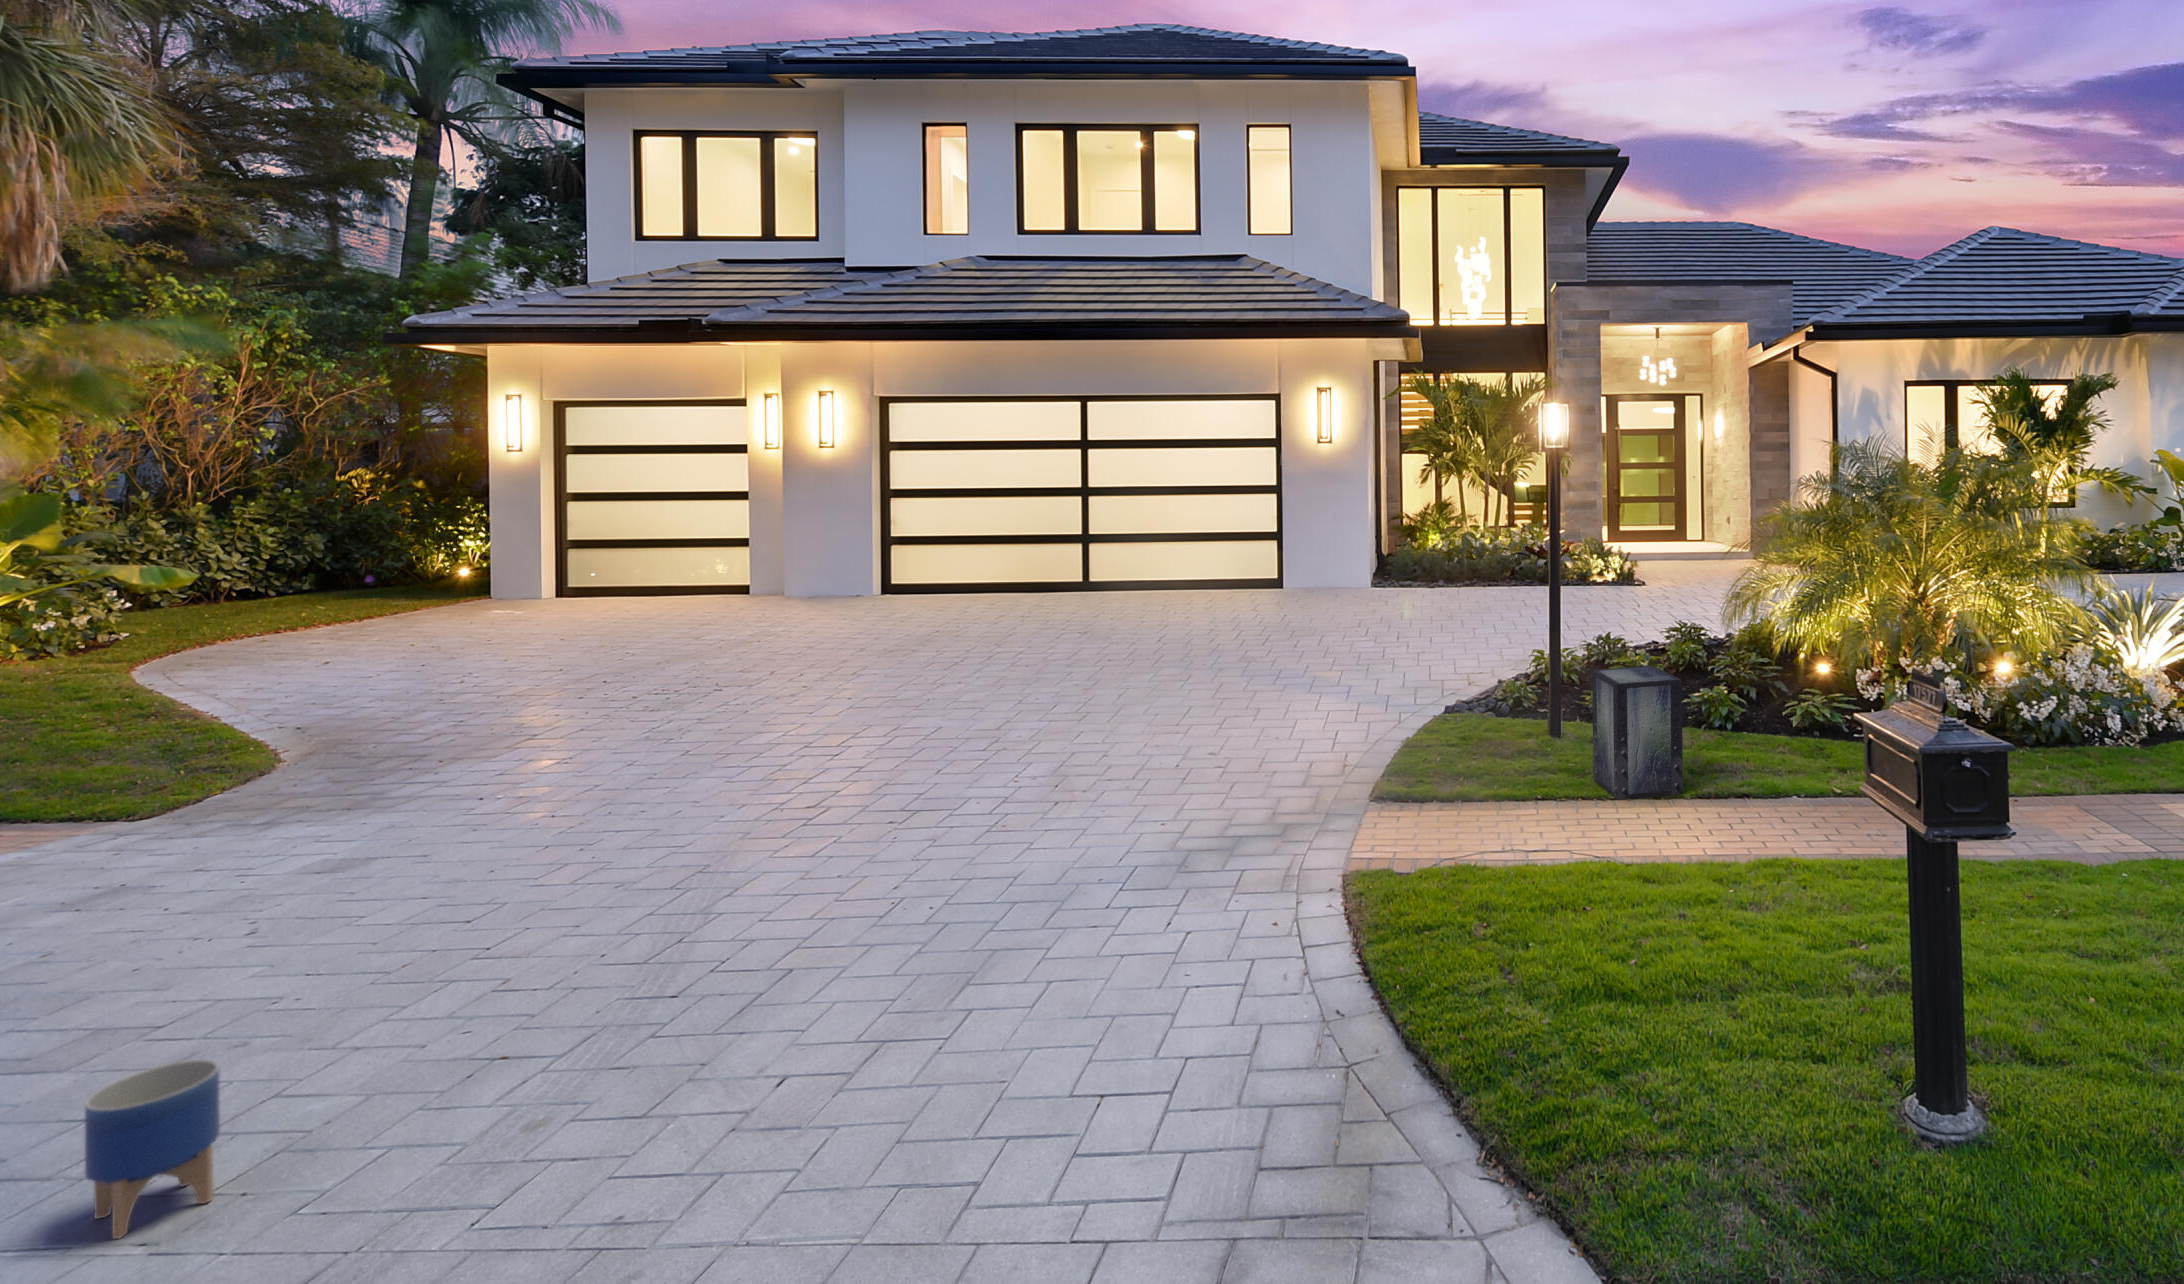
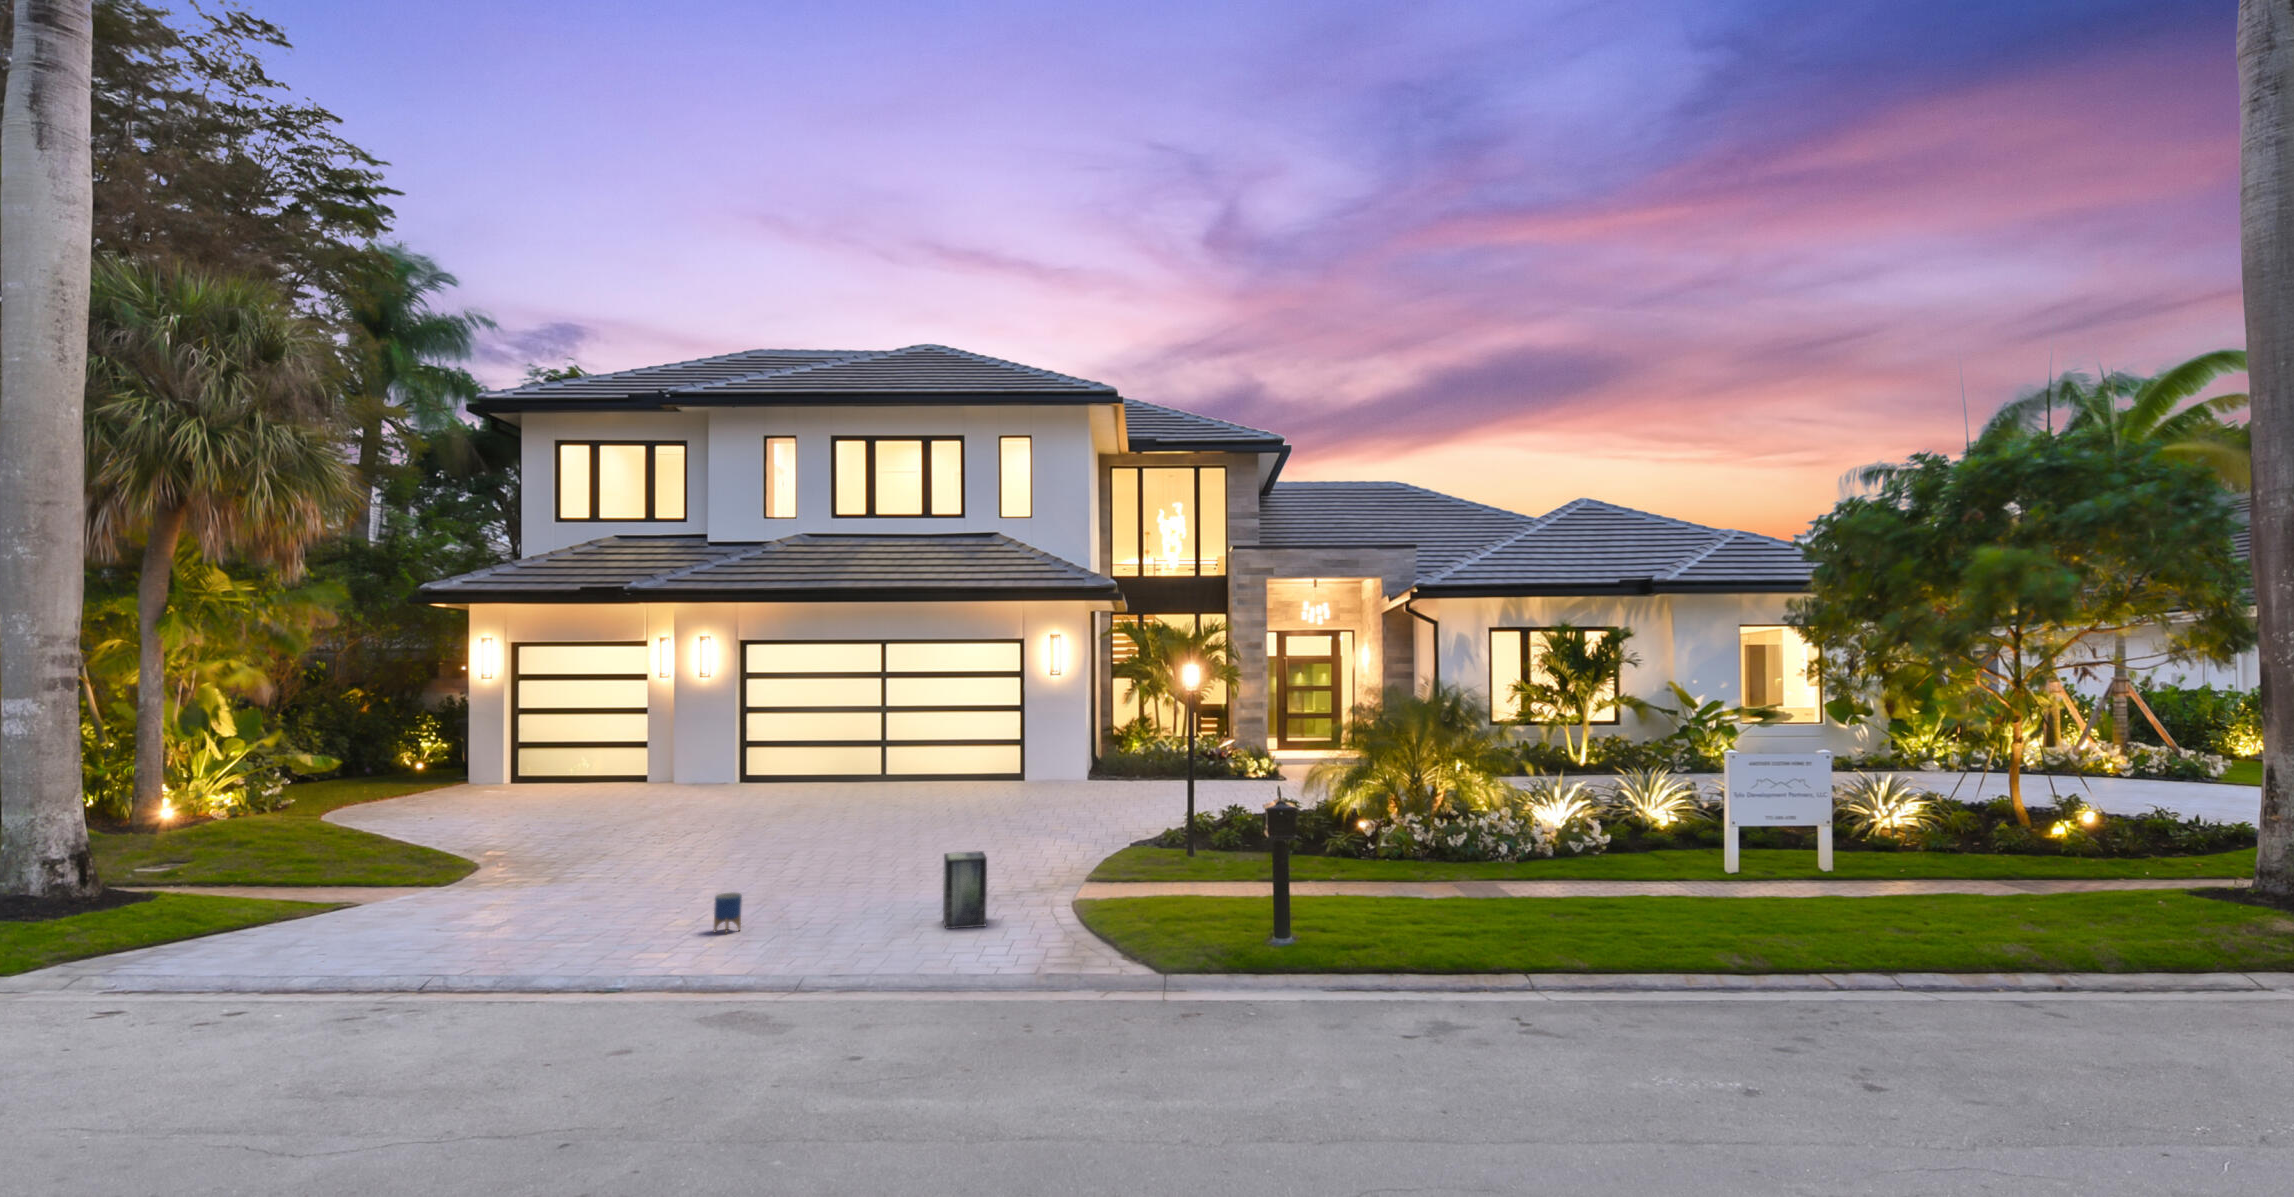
storage box: present [1592,666,1683,800] -> present [943,851,987,929]

